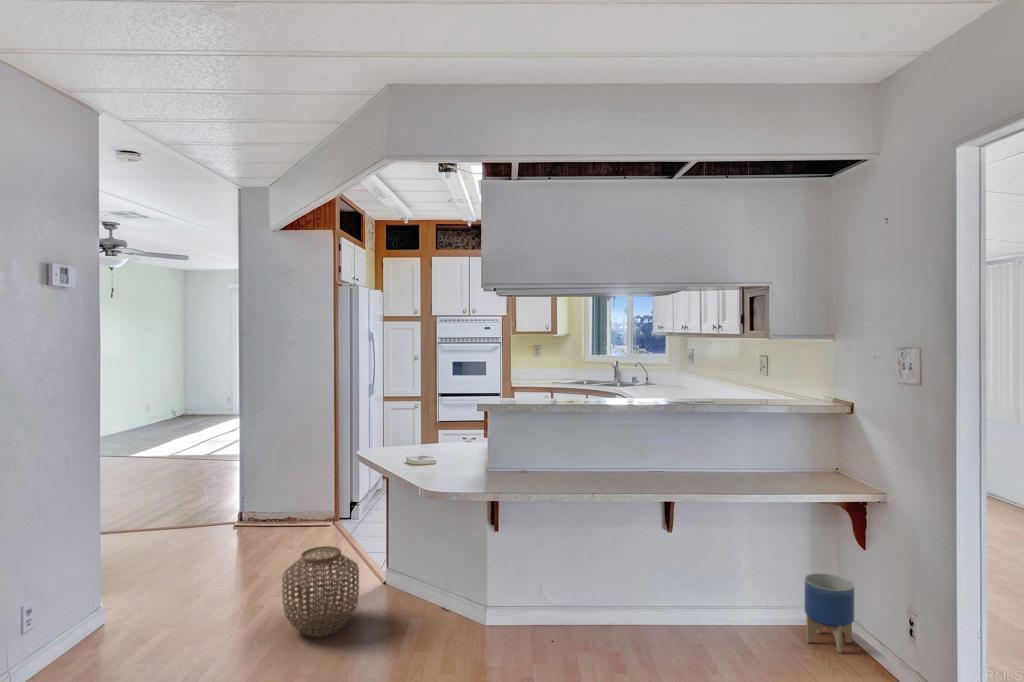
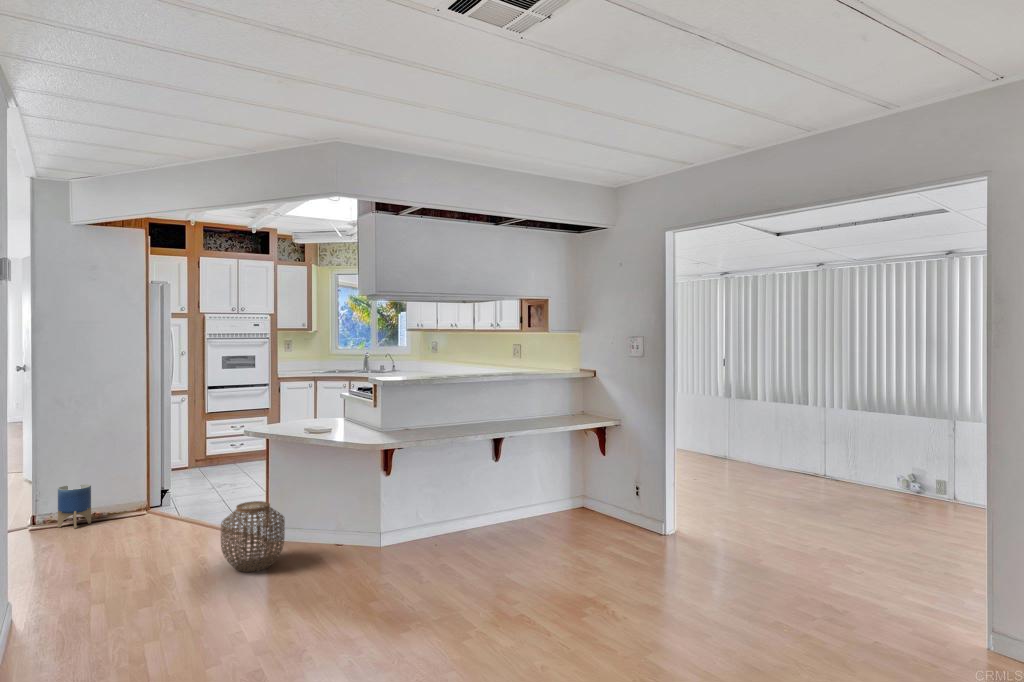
planter: present [805,573,854,653] -> present [58,484,91,529]

